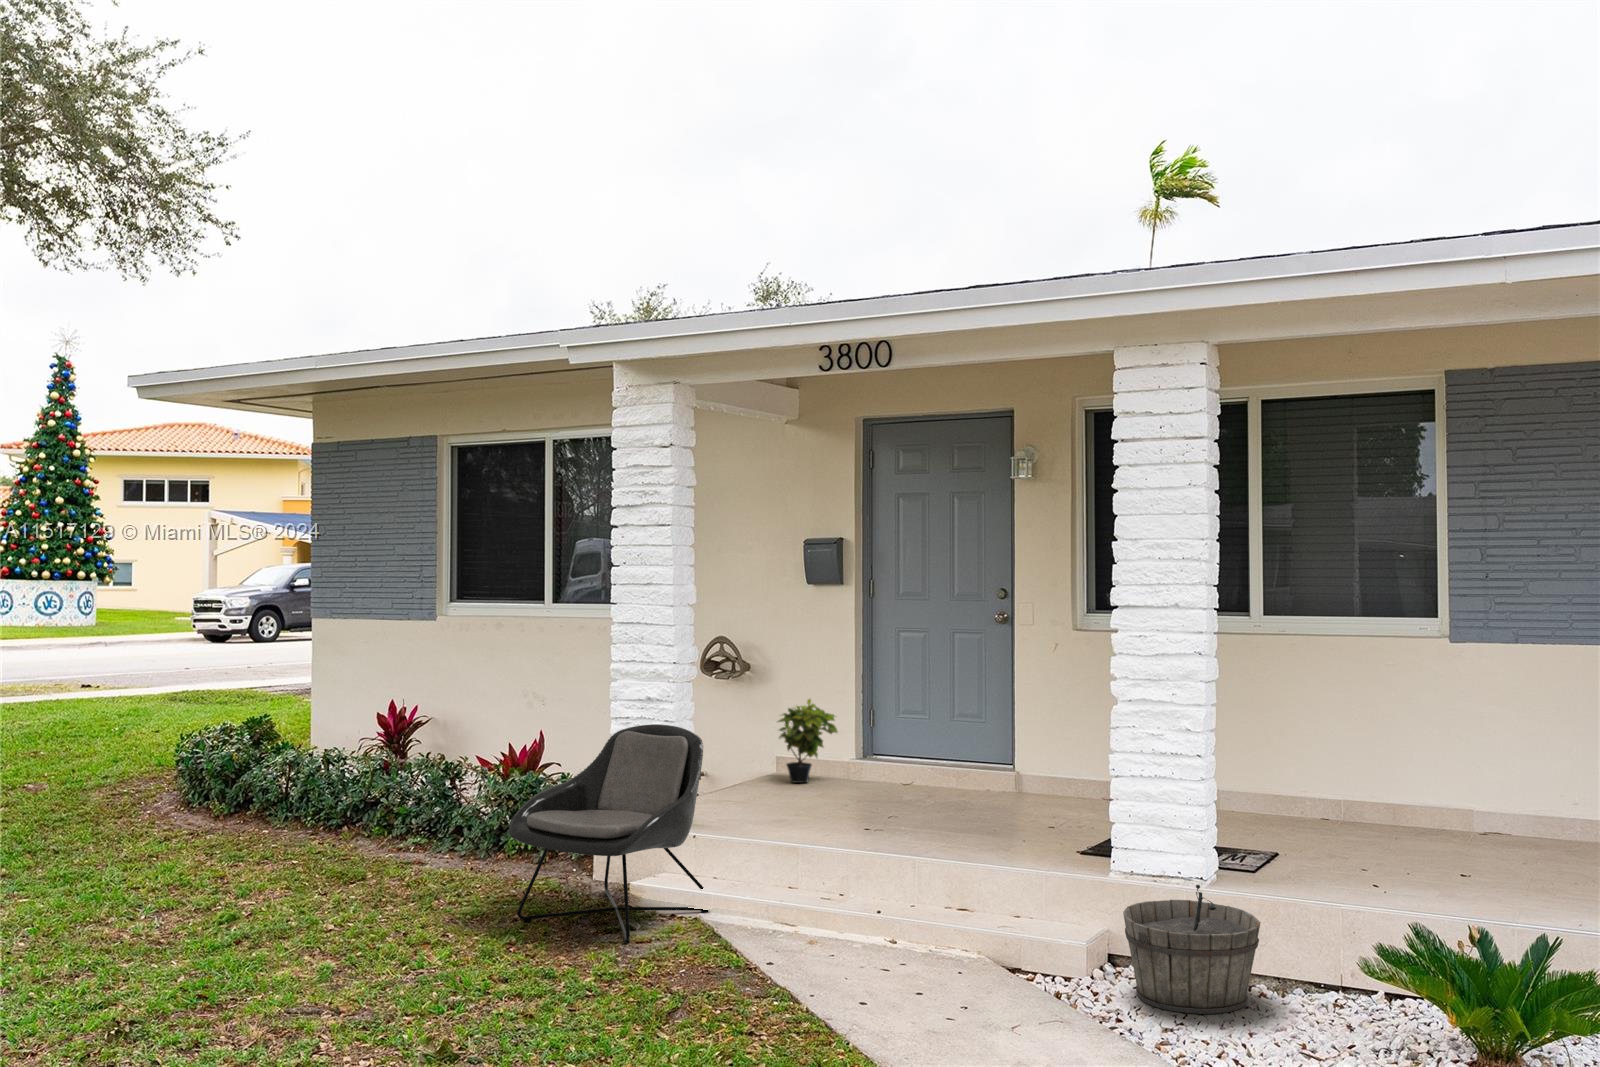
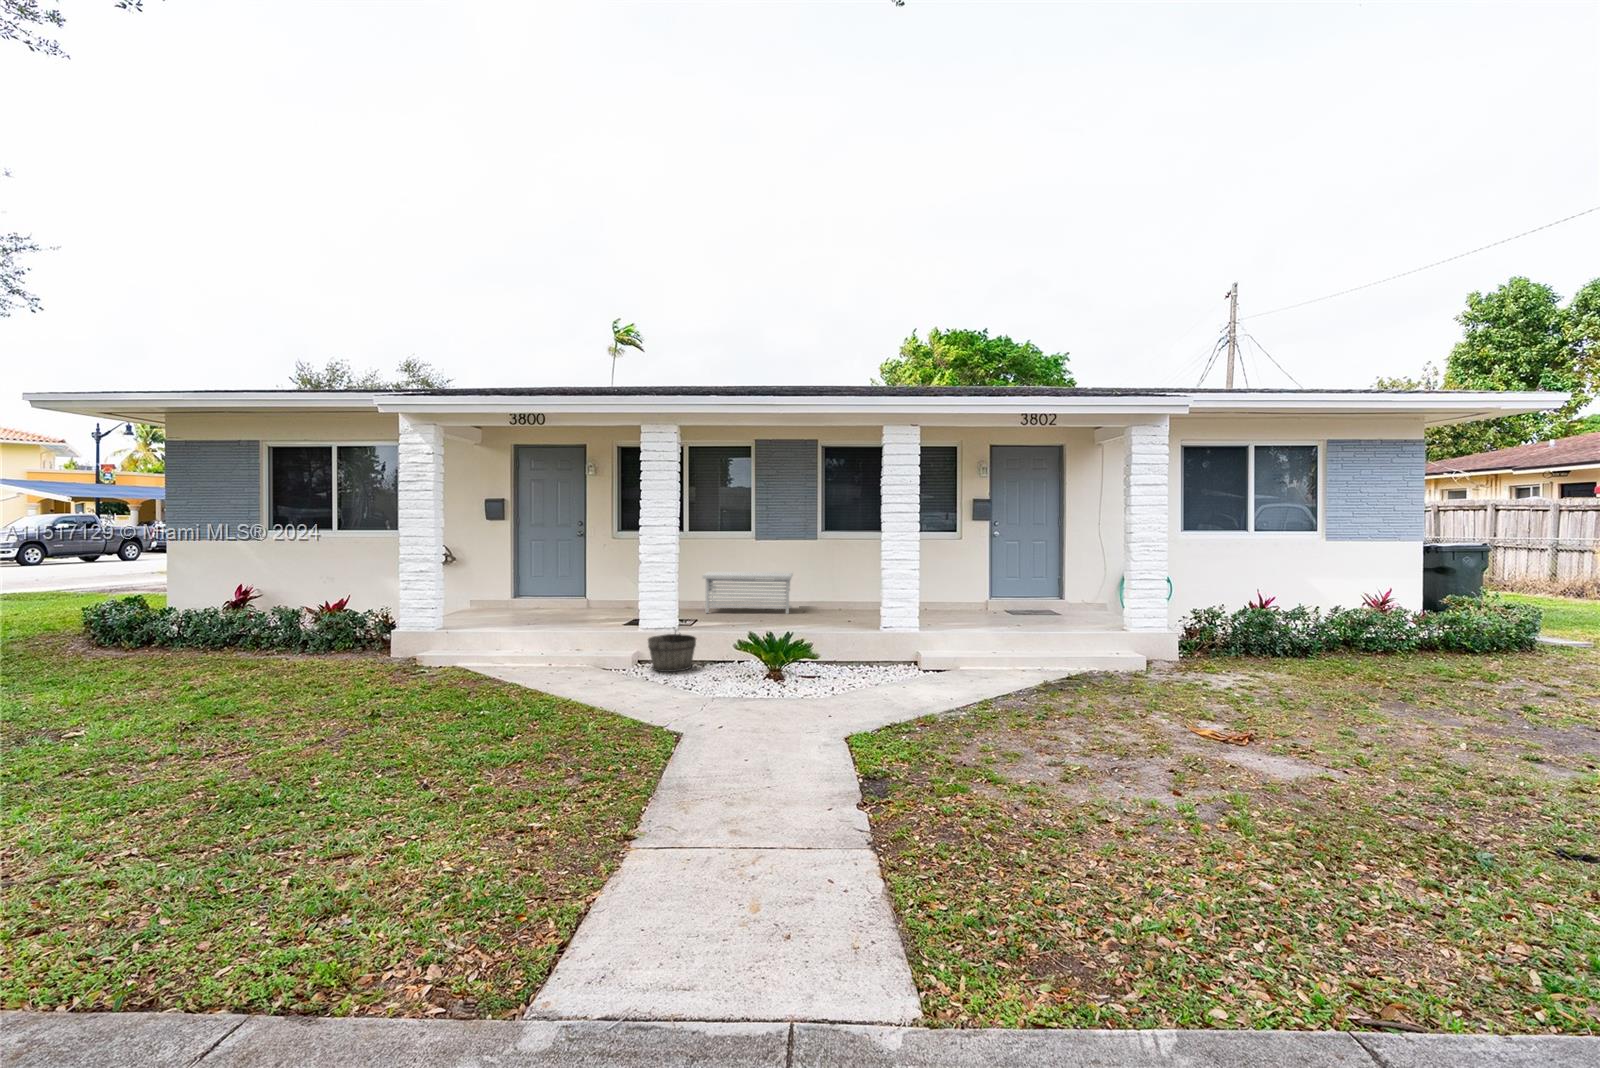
potted plant: present [778,699,837,783] -> none [475,572,507,610]
storage bench: none [1290,721,1568,867] -> present [702,571,793,614]
lounge chair: present [509,724,708,943] -> none [356,583,462,678]

